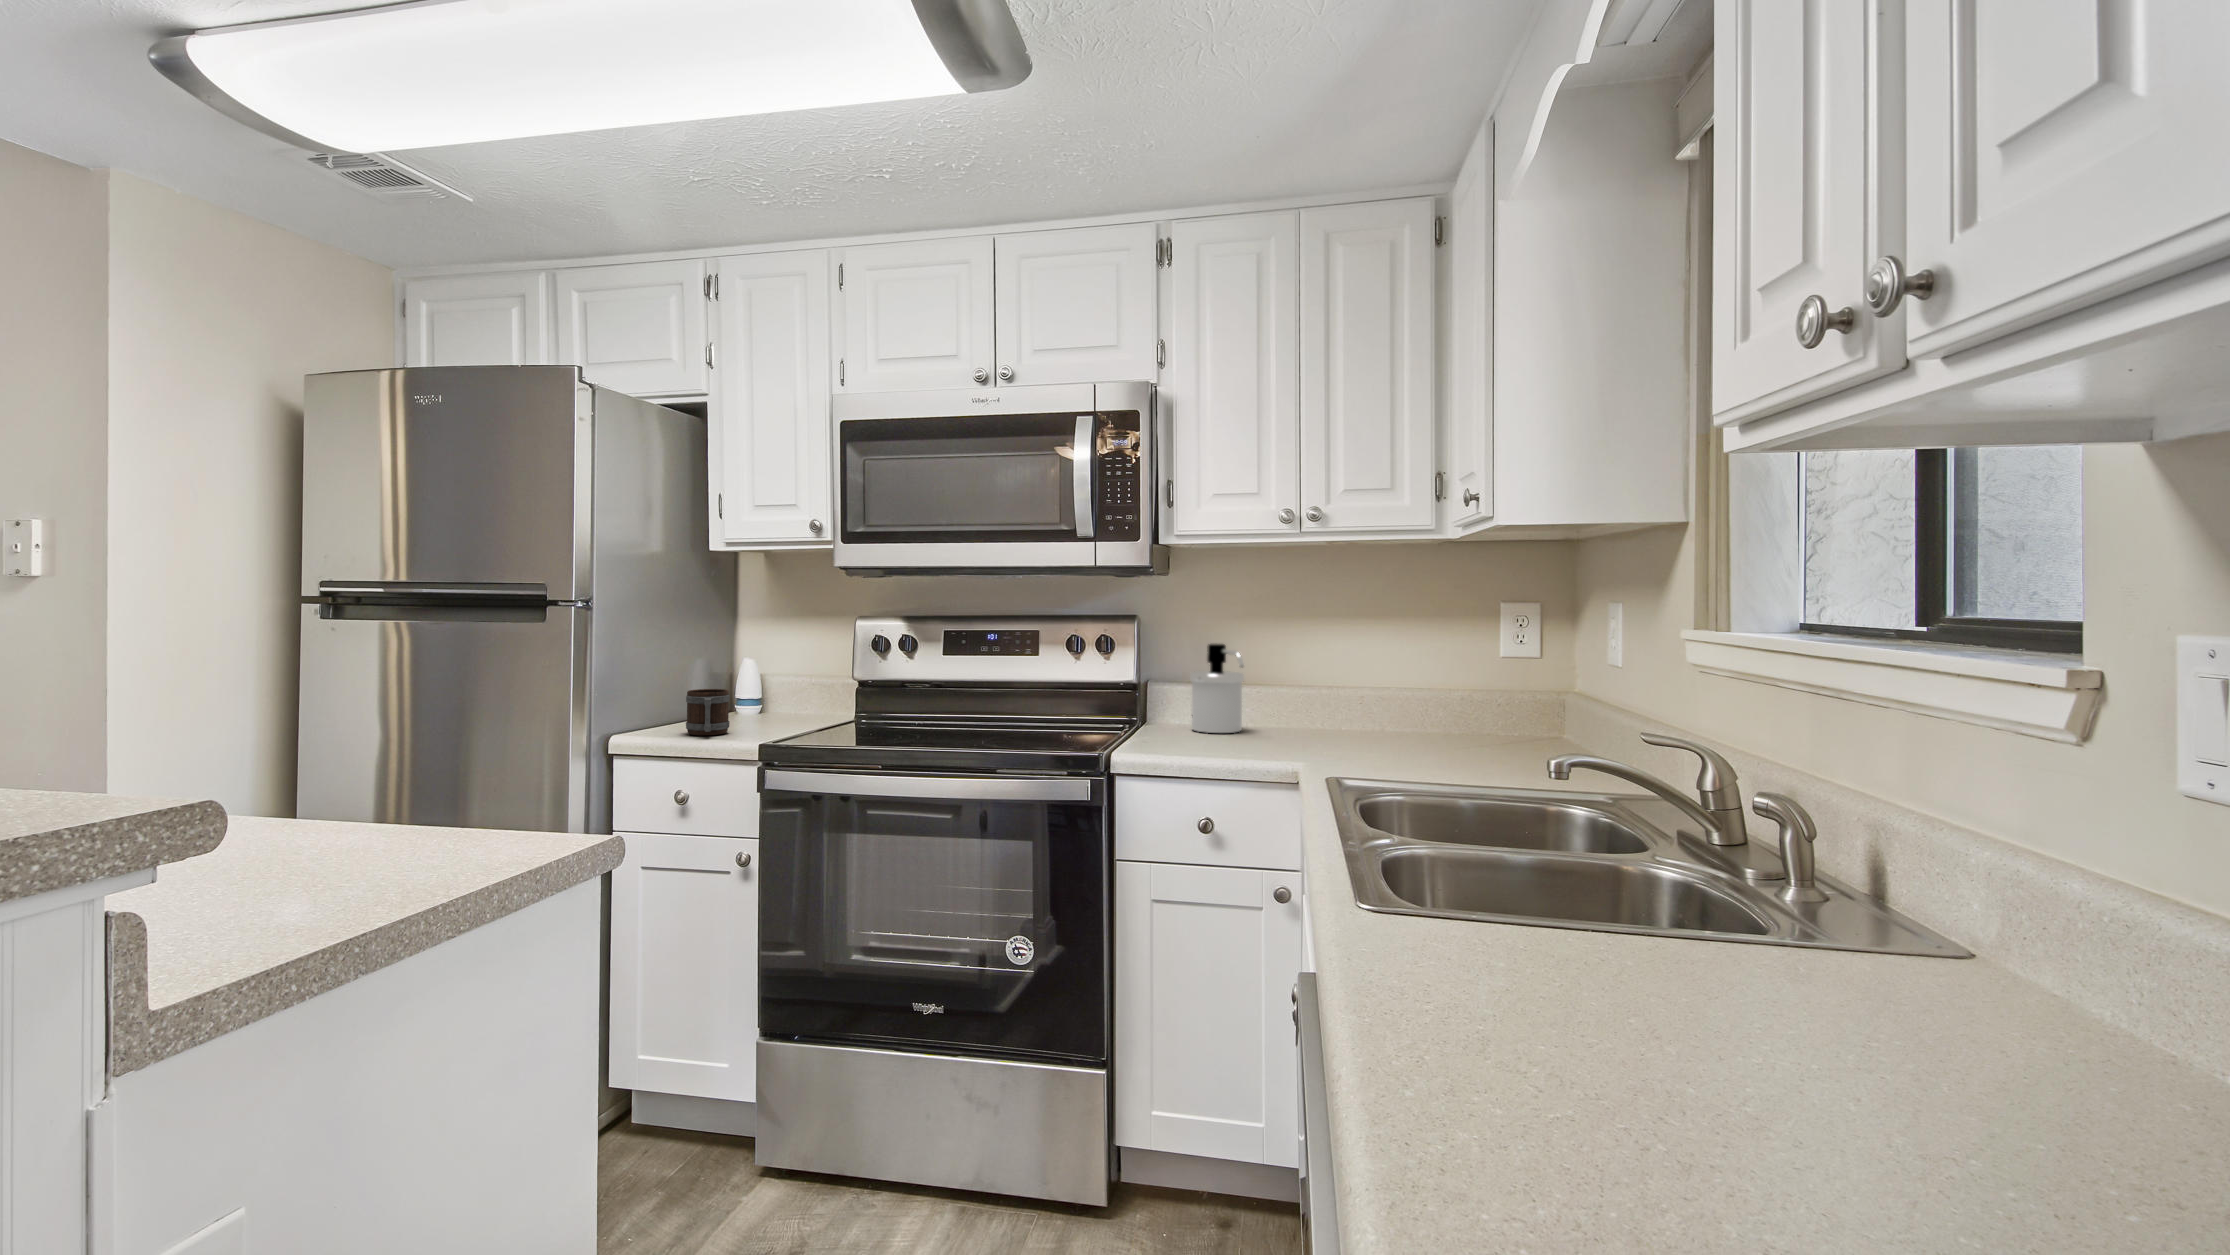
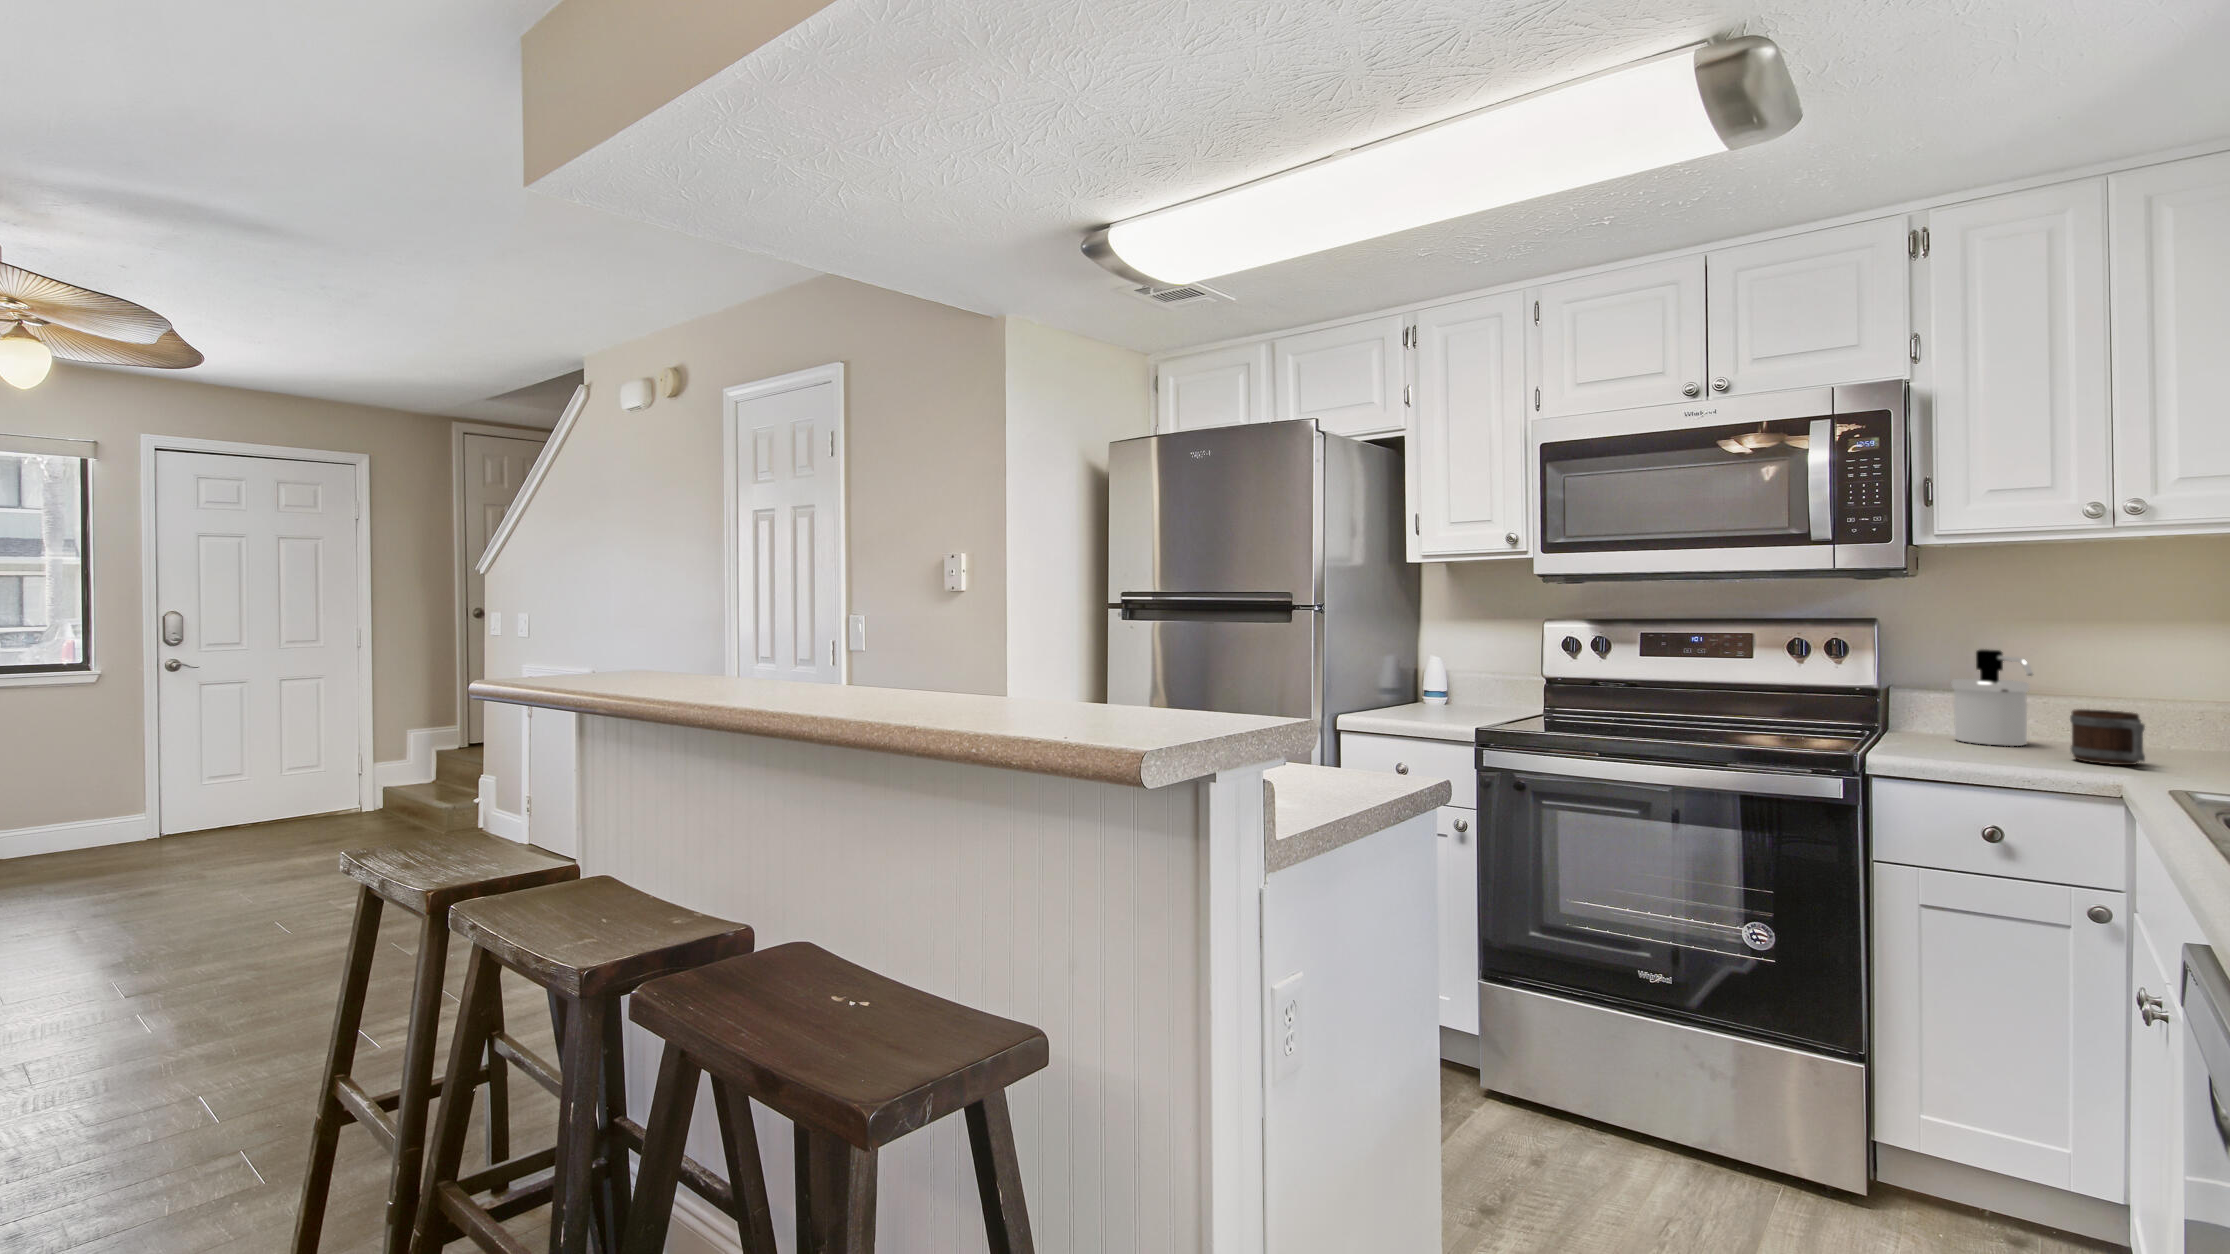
mug: present [686,689,730,735] -> present [2070,709,2145,765]

